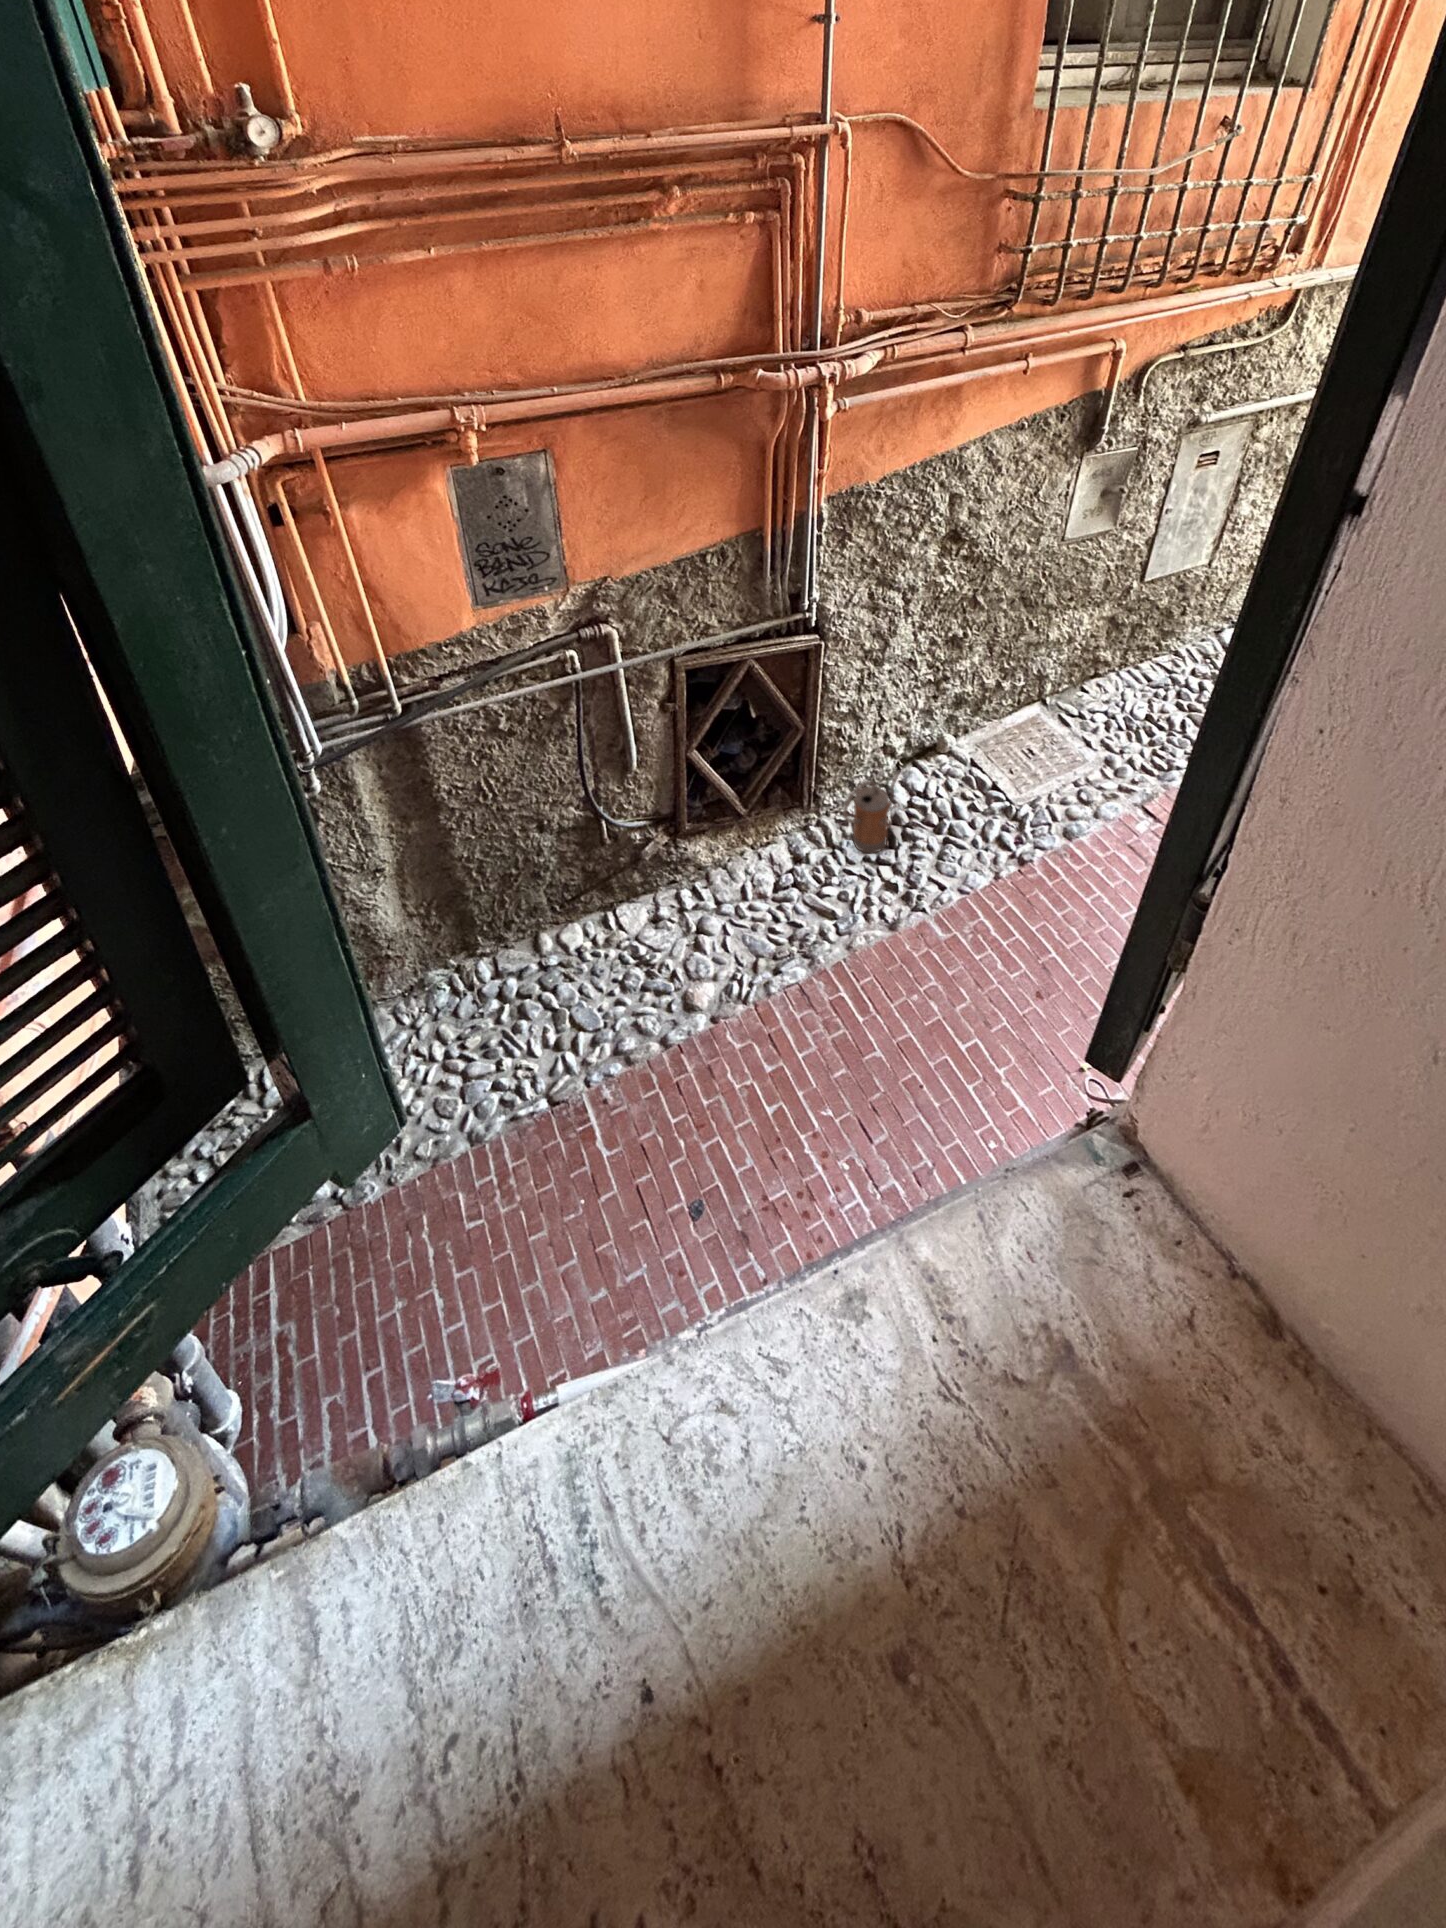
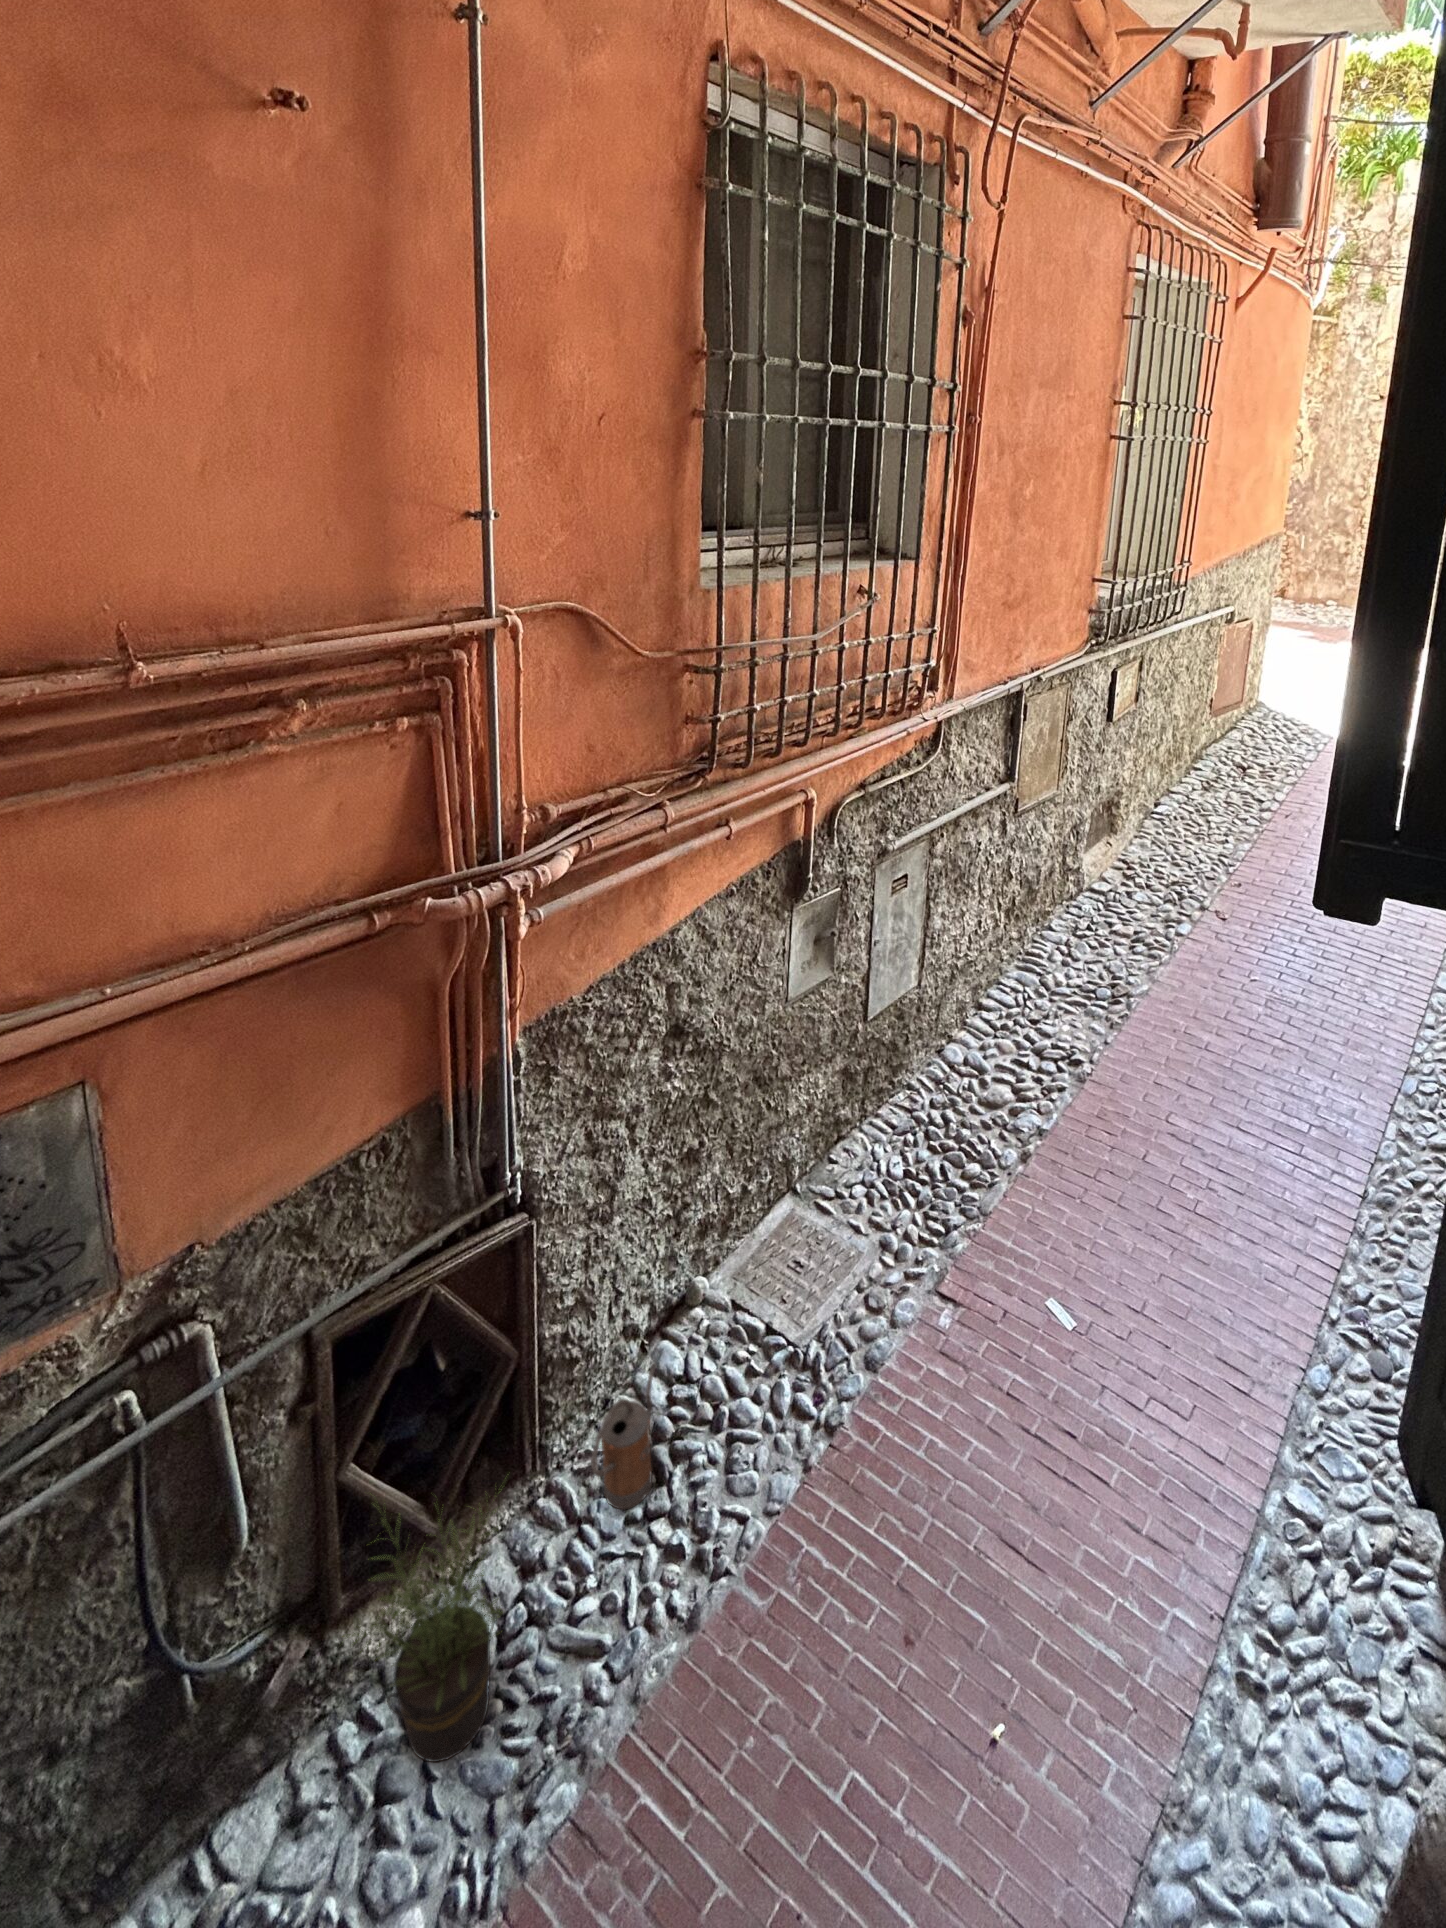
potted plant: none [674,765,785,929] -> present [342,1476,507,1762]

